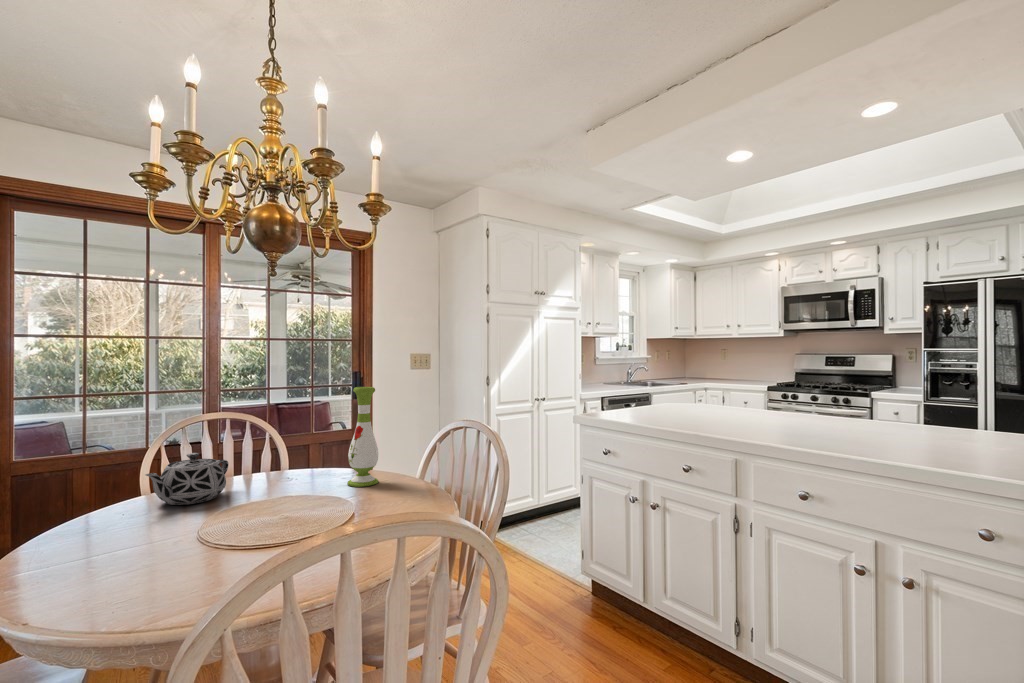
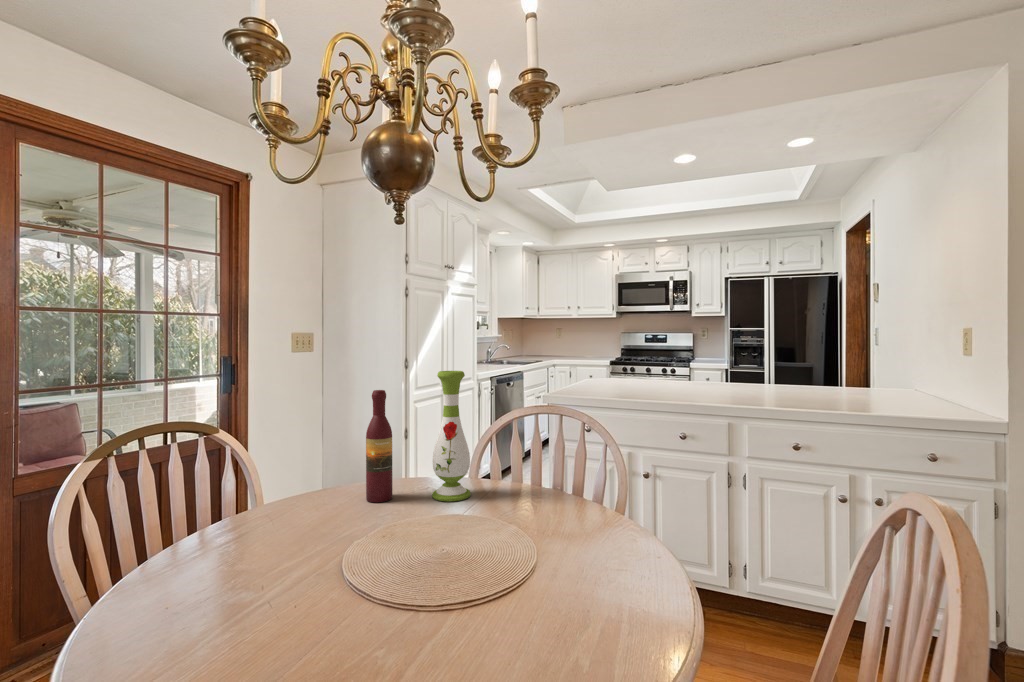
wine bottle: none [312,399,332,480] -> present [366,390,392,502]
teapot: present [145,453,228,505] -> none [199,488,309,581]

